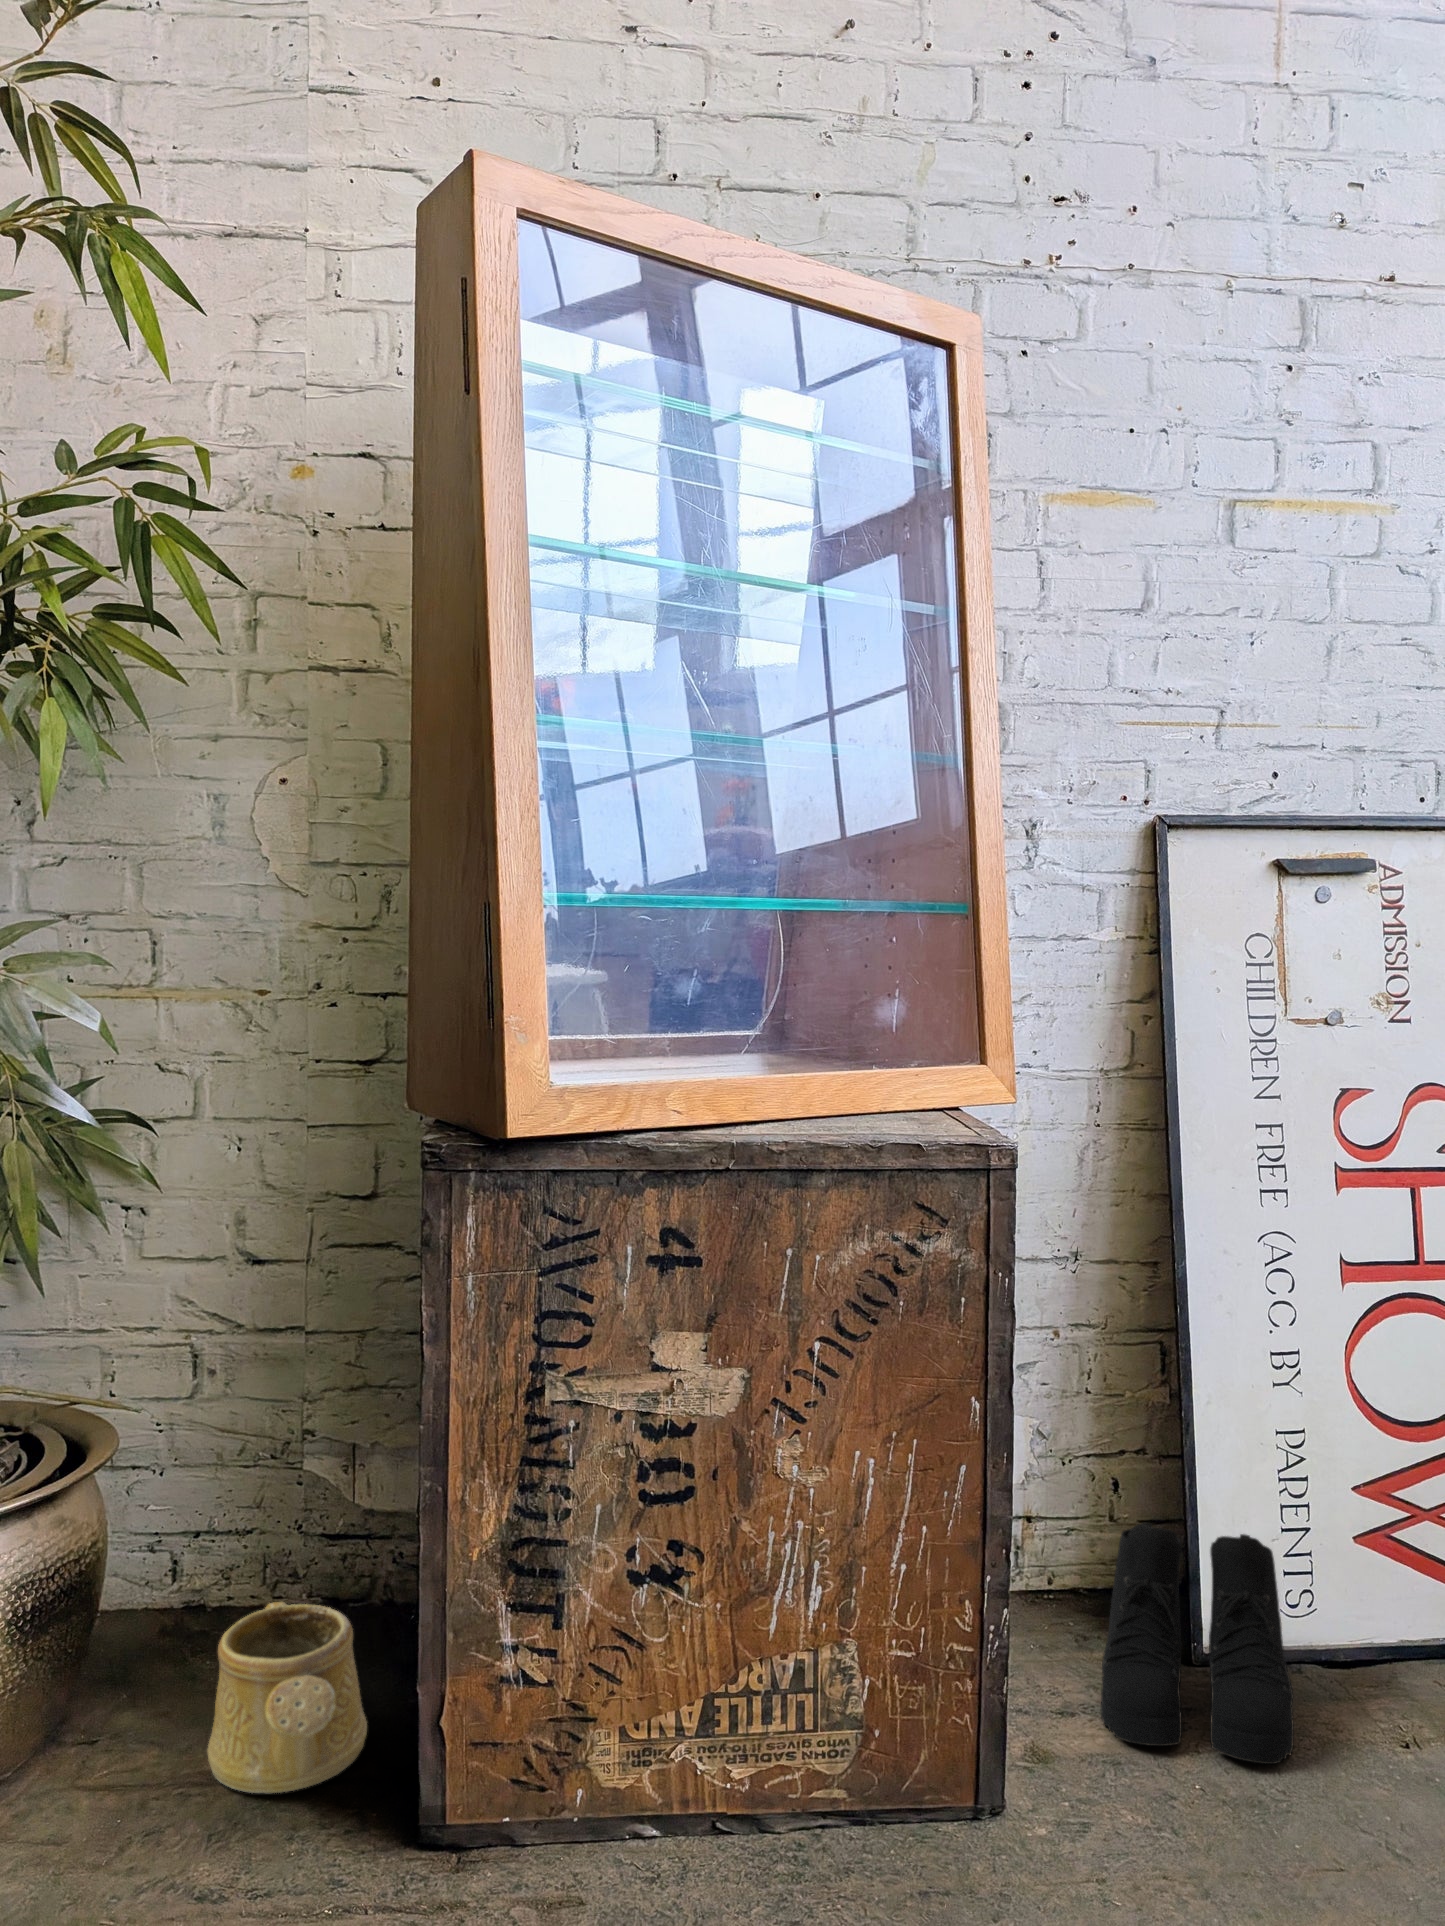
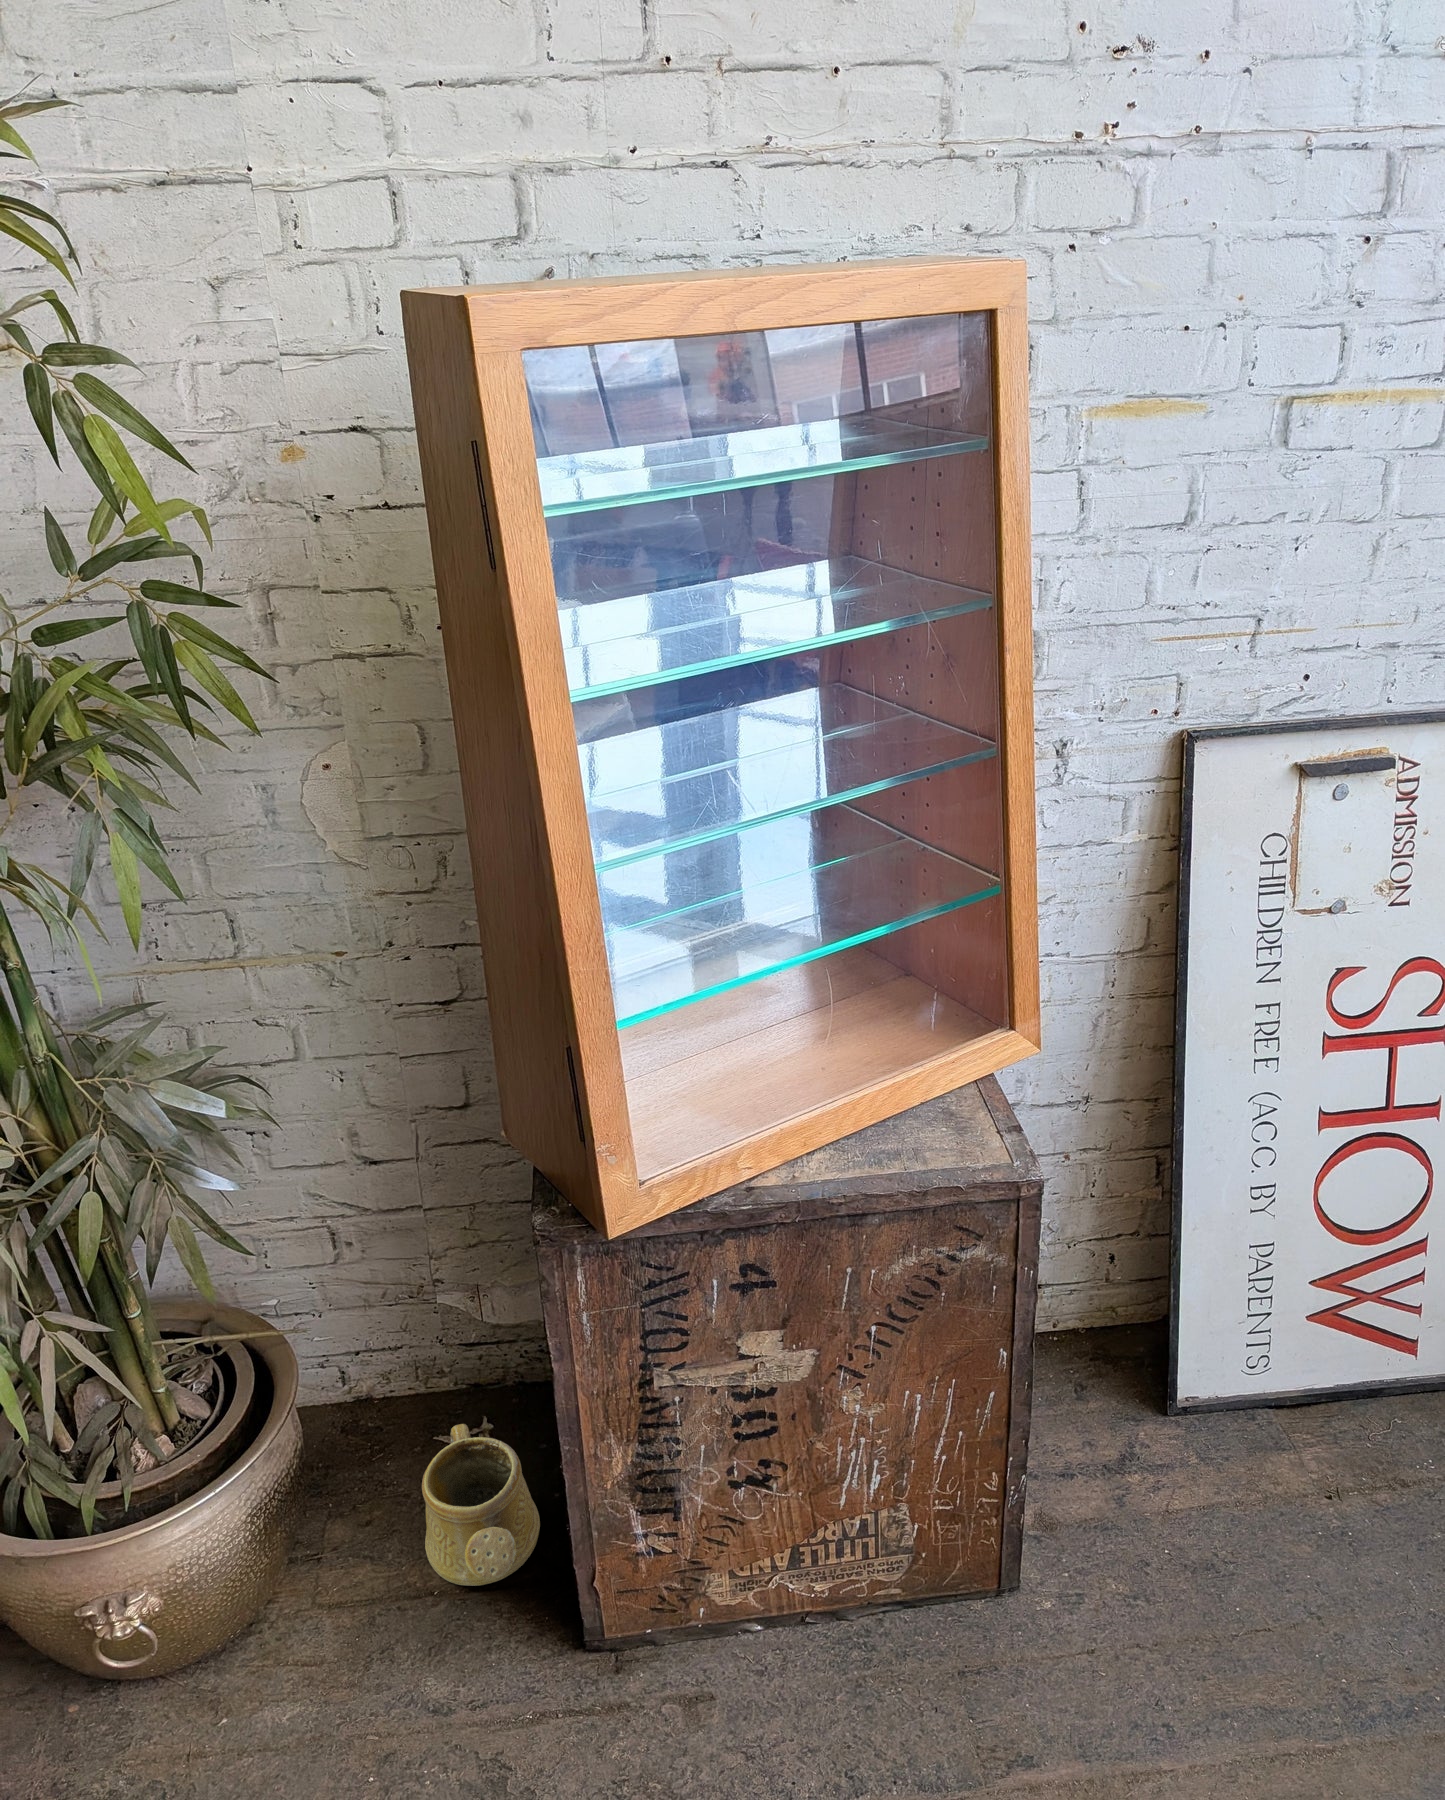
boots: present [1101,1523,1294,1764] -> none [1095,1315,1246,1530]

